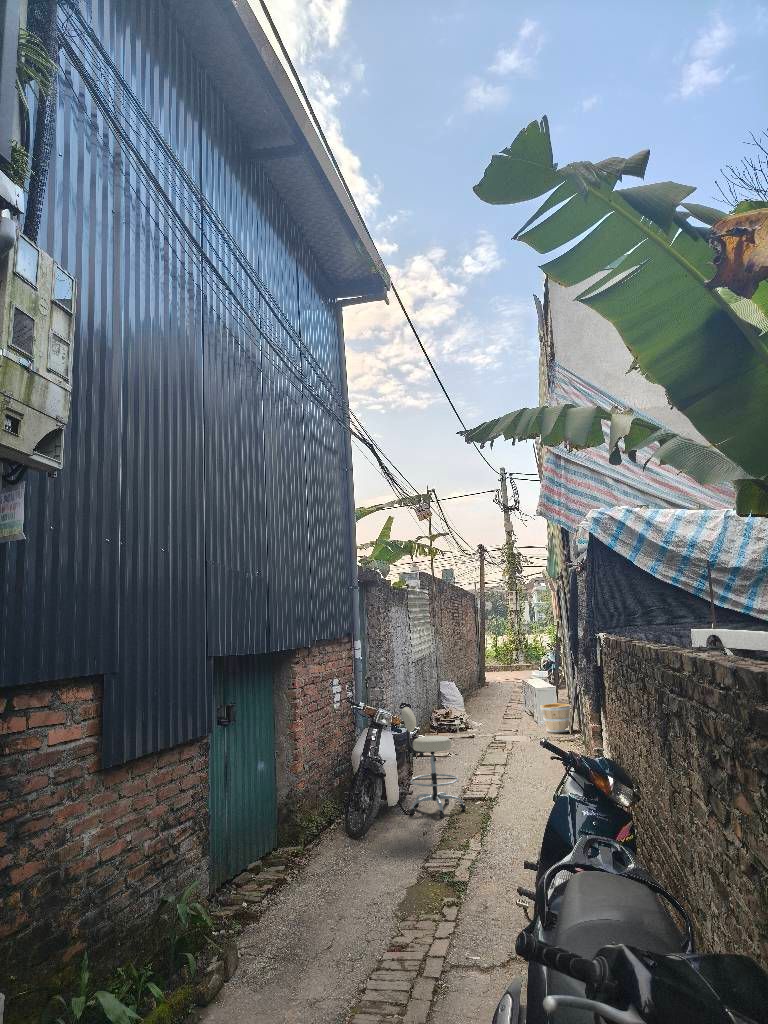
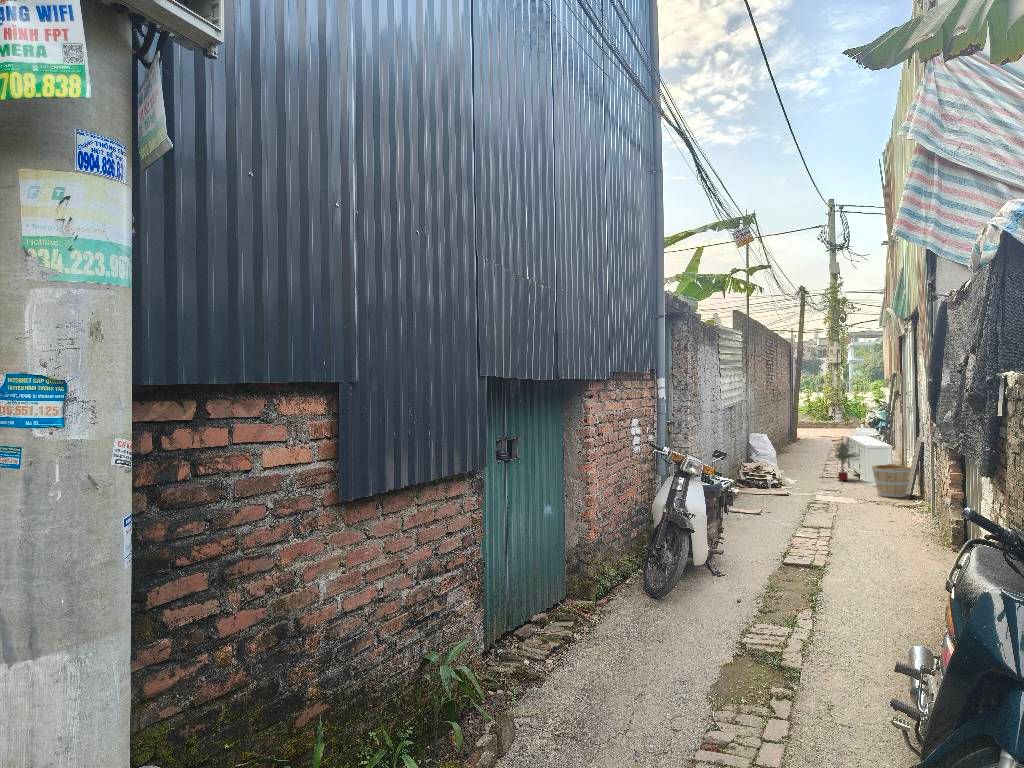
potted tree: none [510,680,533,721] -> present [835,436,859,481]
stool: present [402,707,466,817] -> none [714,456,788,582]

